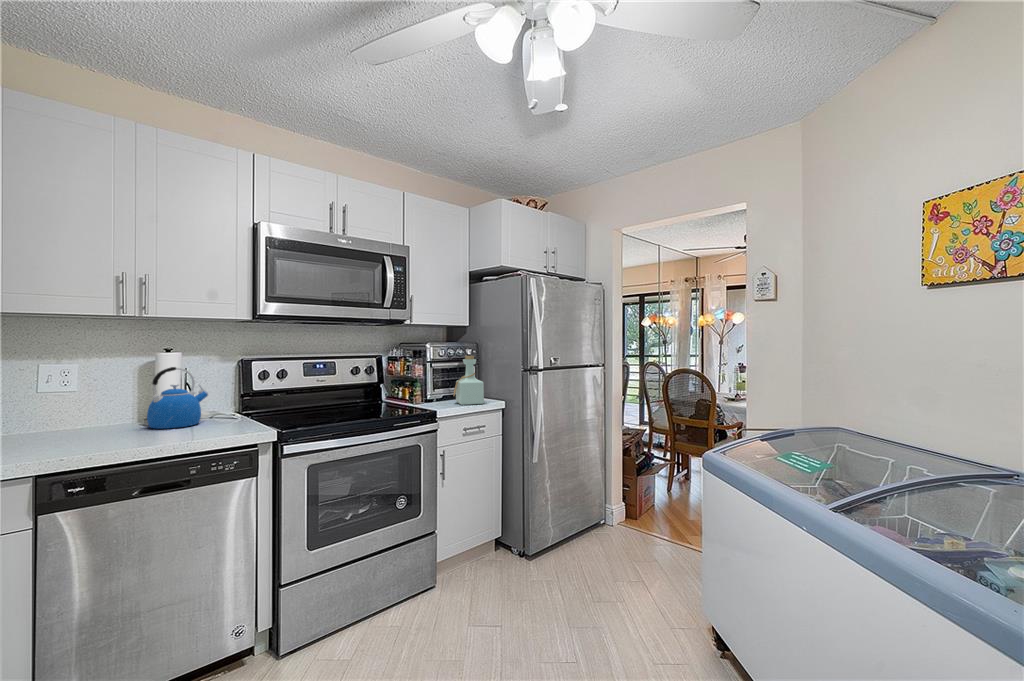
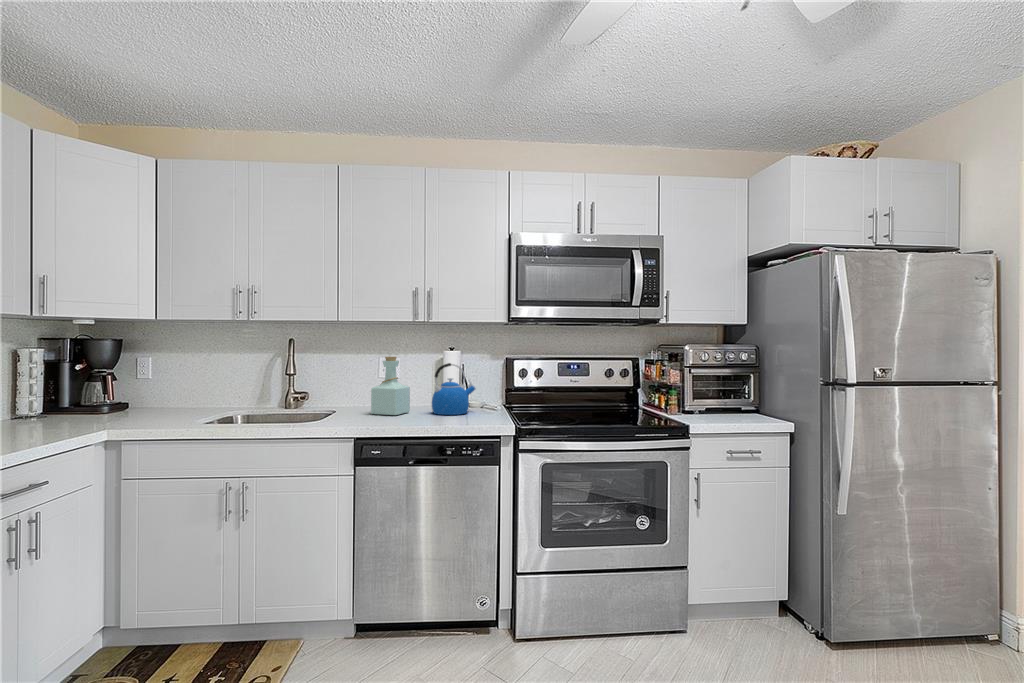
bottle: present [453,356,484,405] -> present [371,357,410,415]

